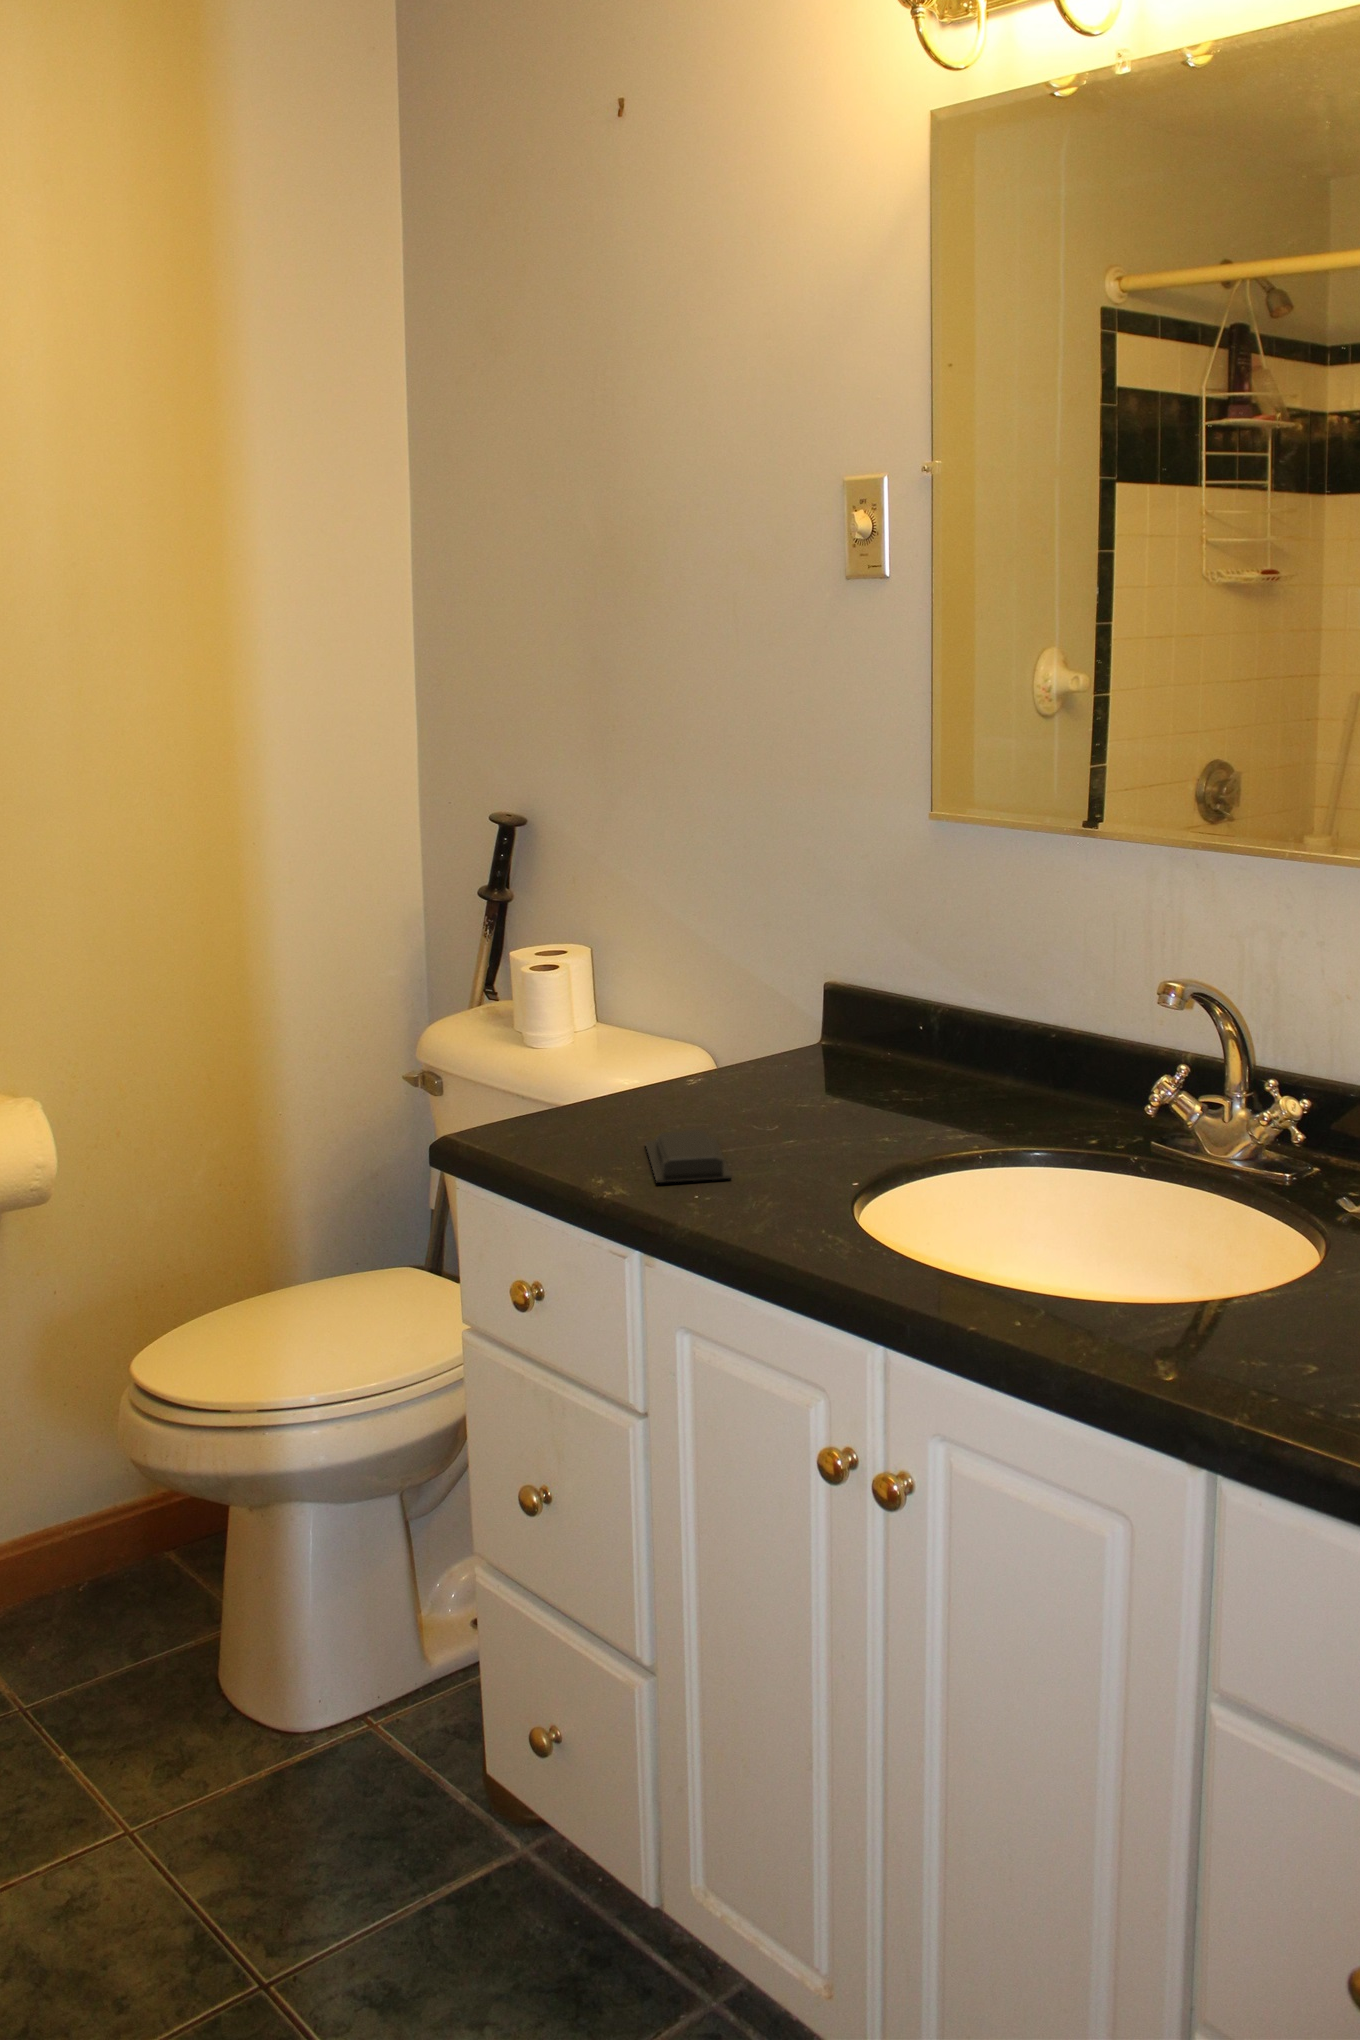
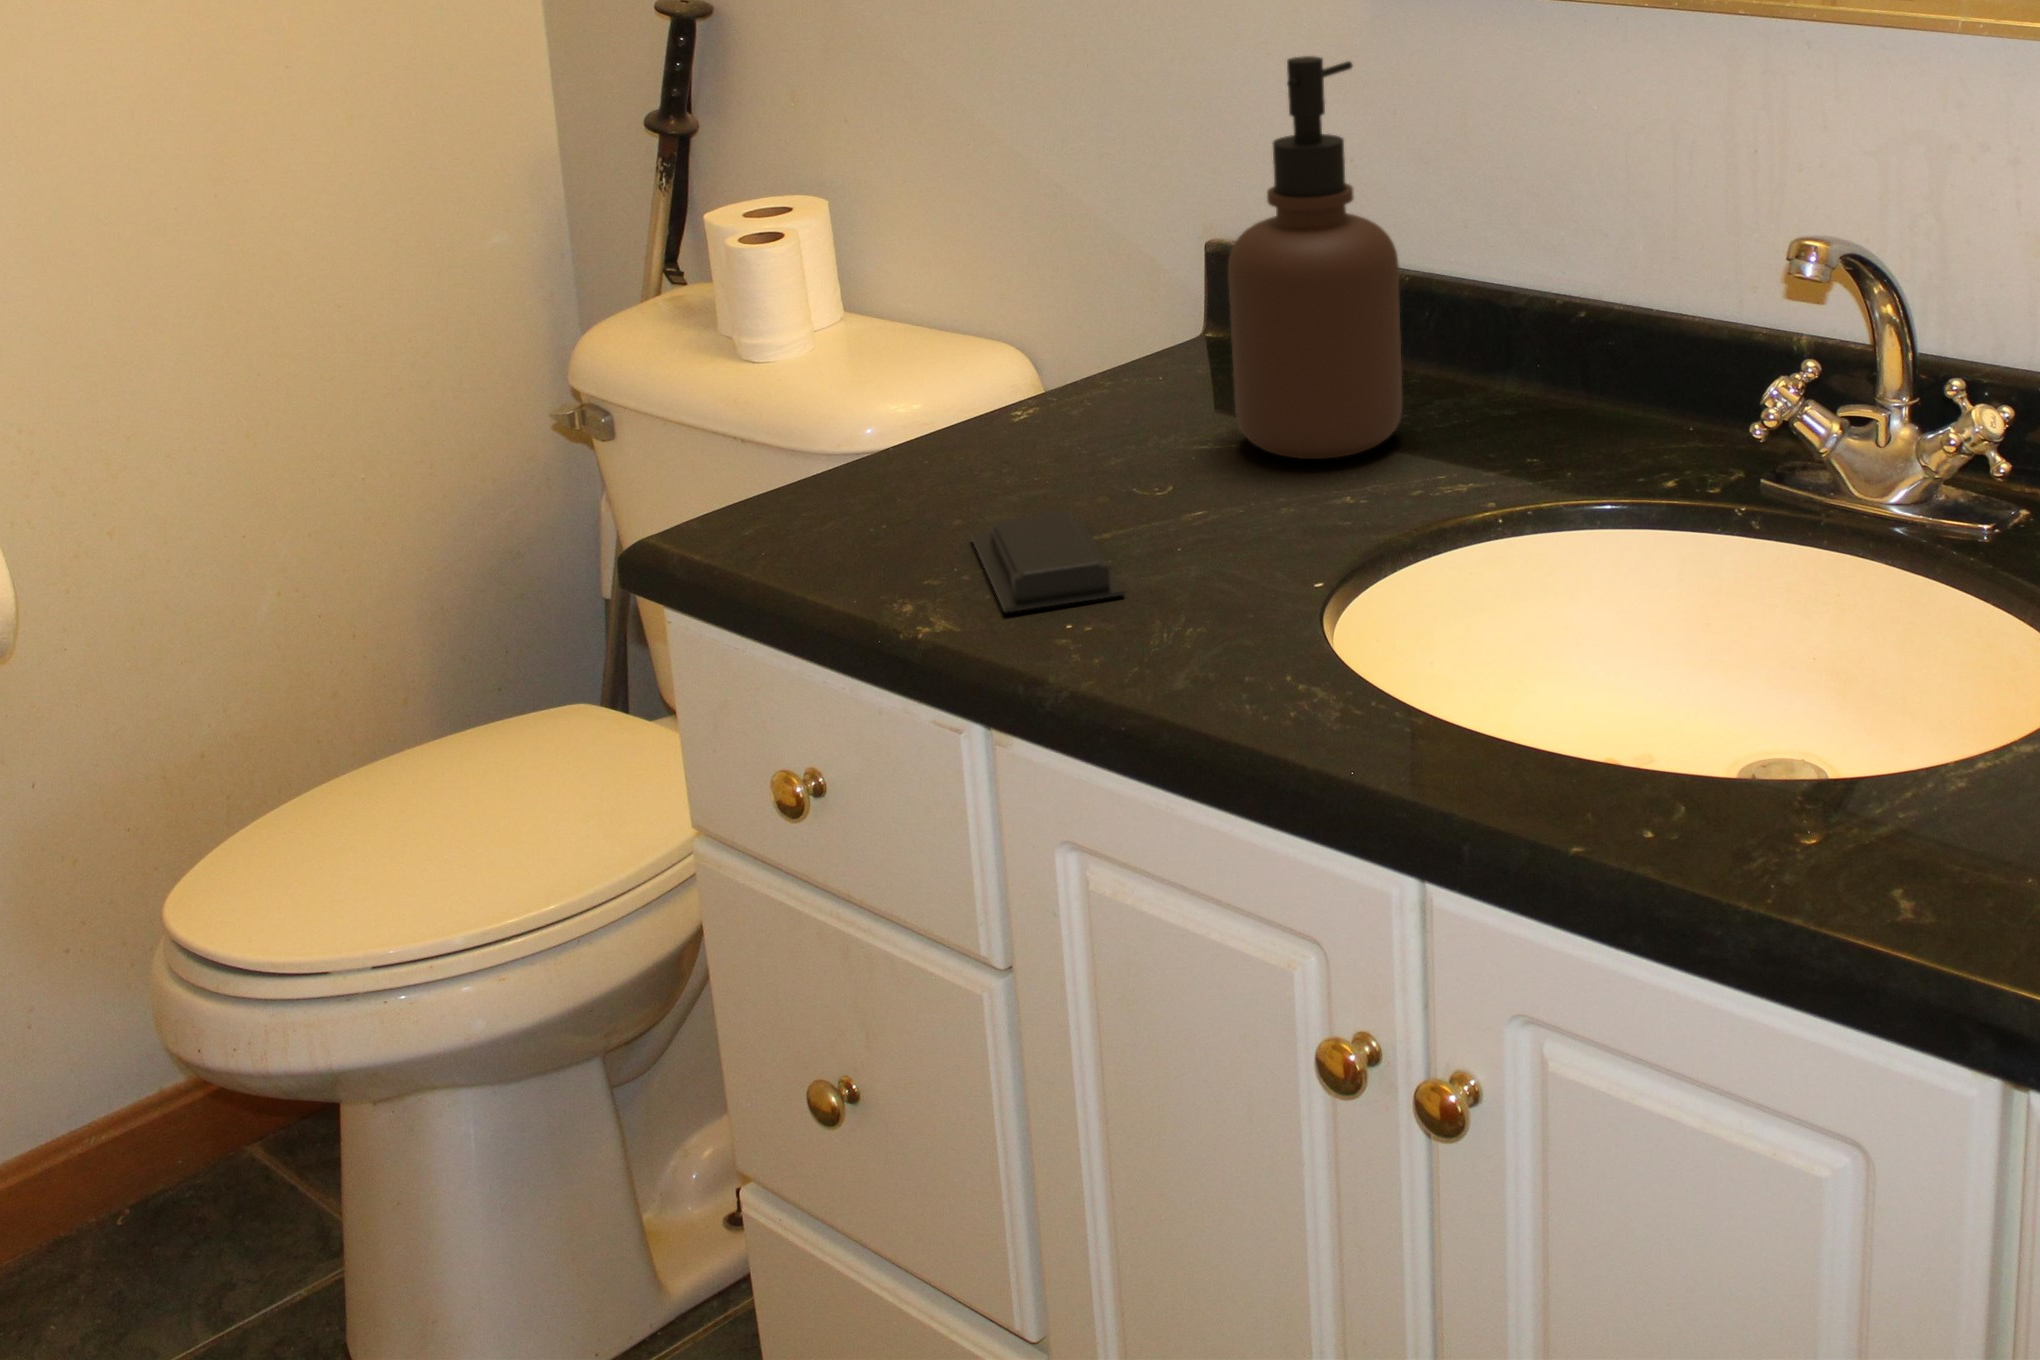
soap dispenser: none [822,857,930,1114] -> present [1228,56,1402,459]

